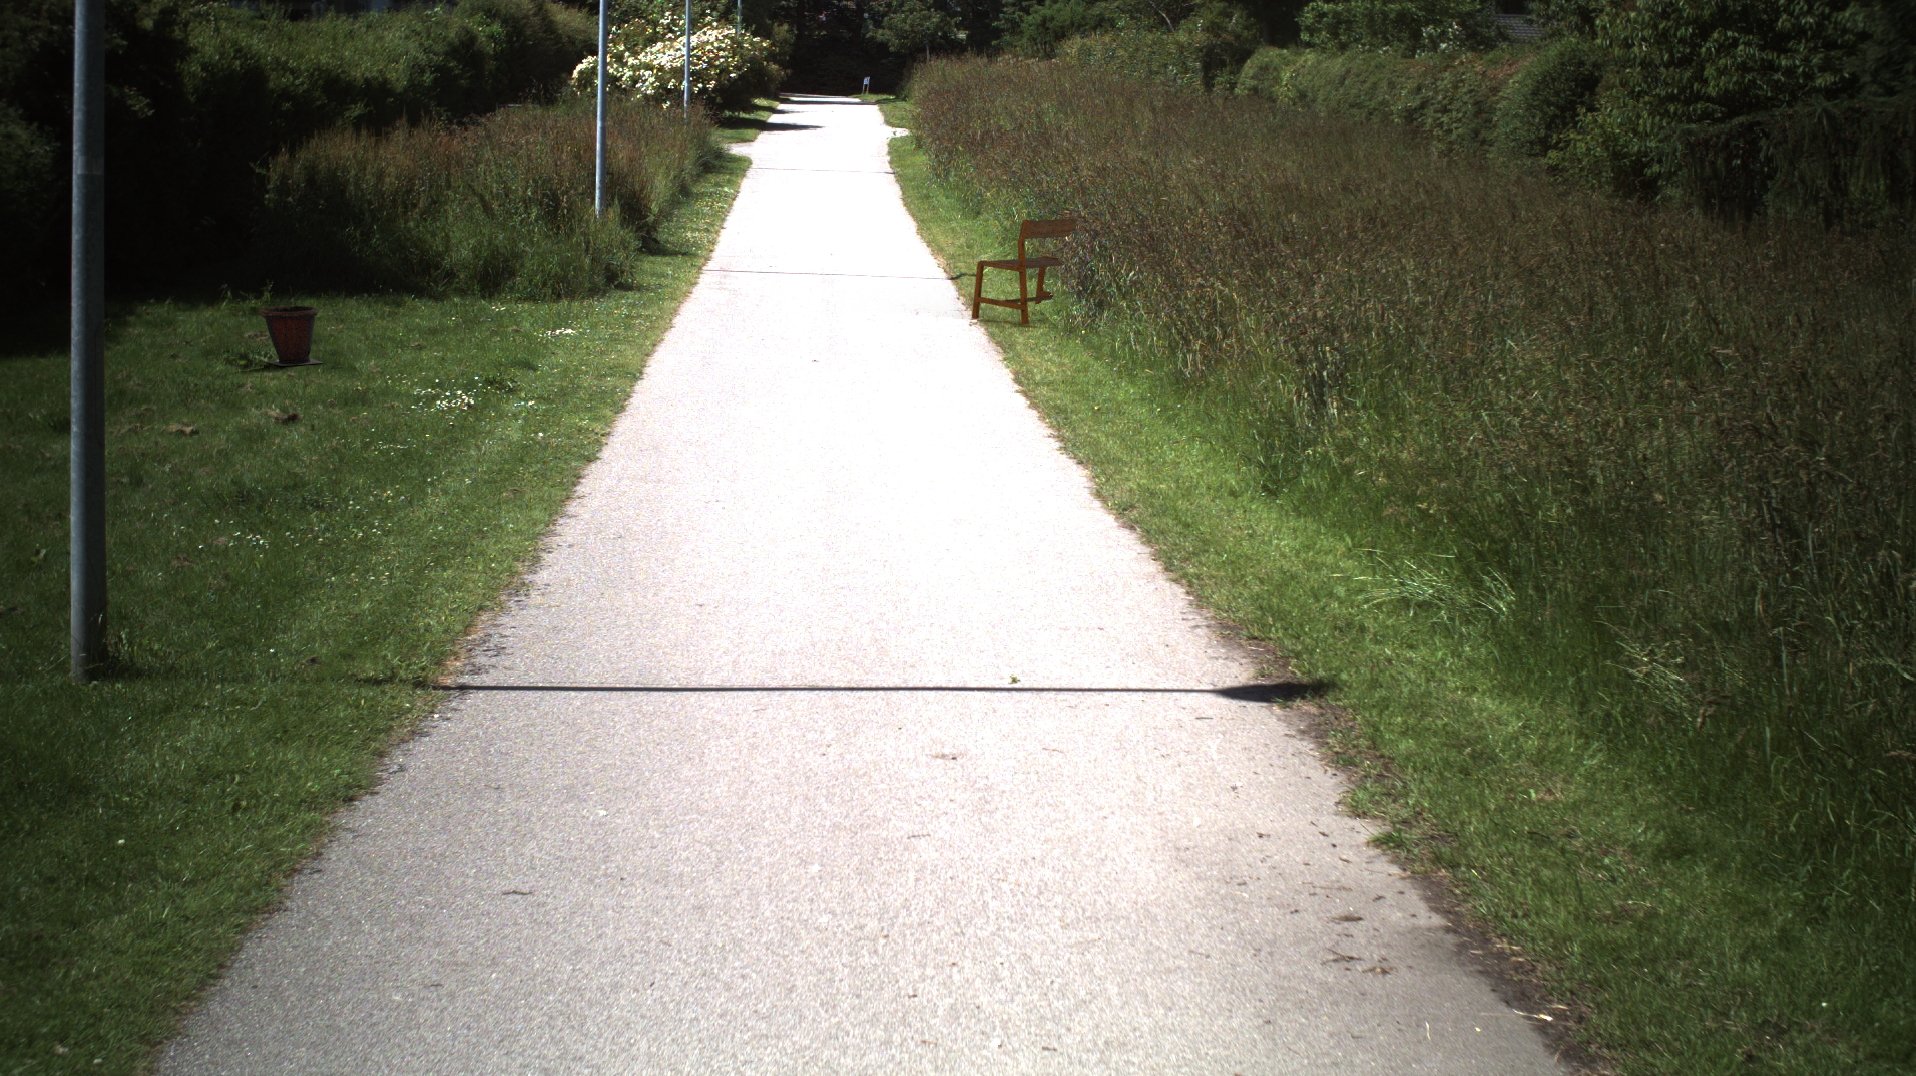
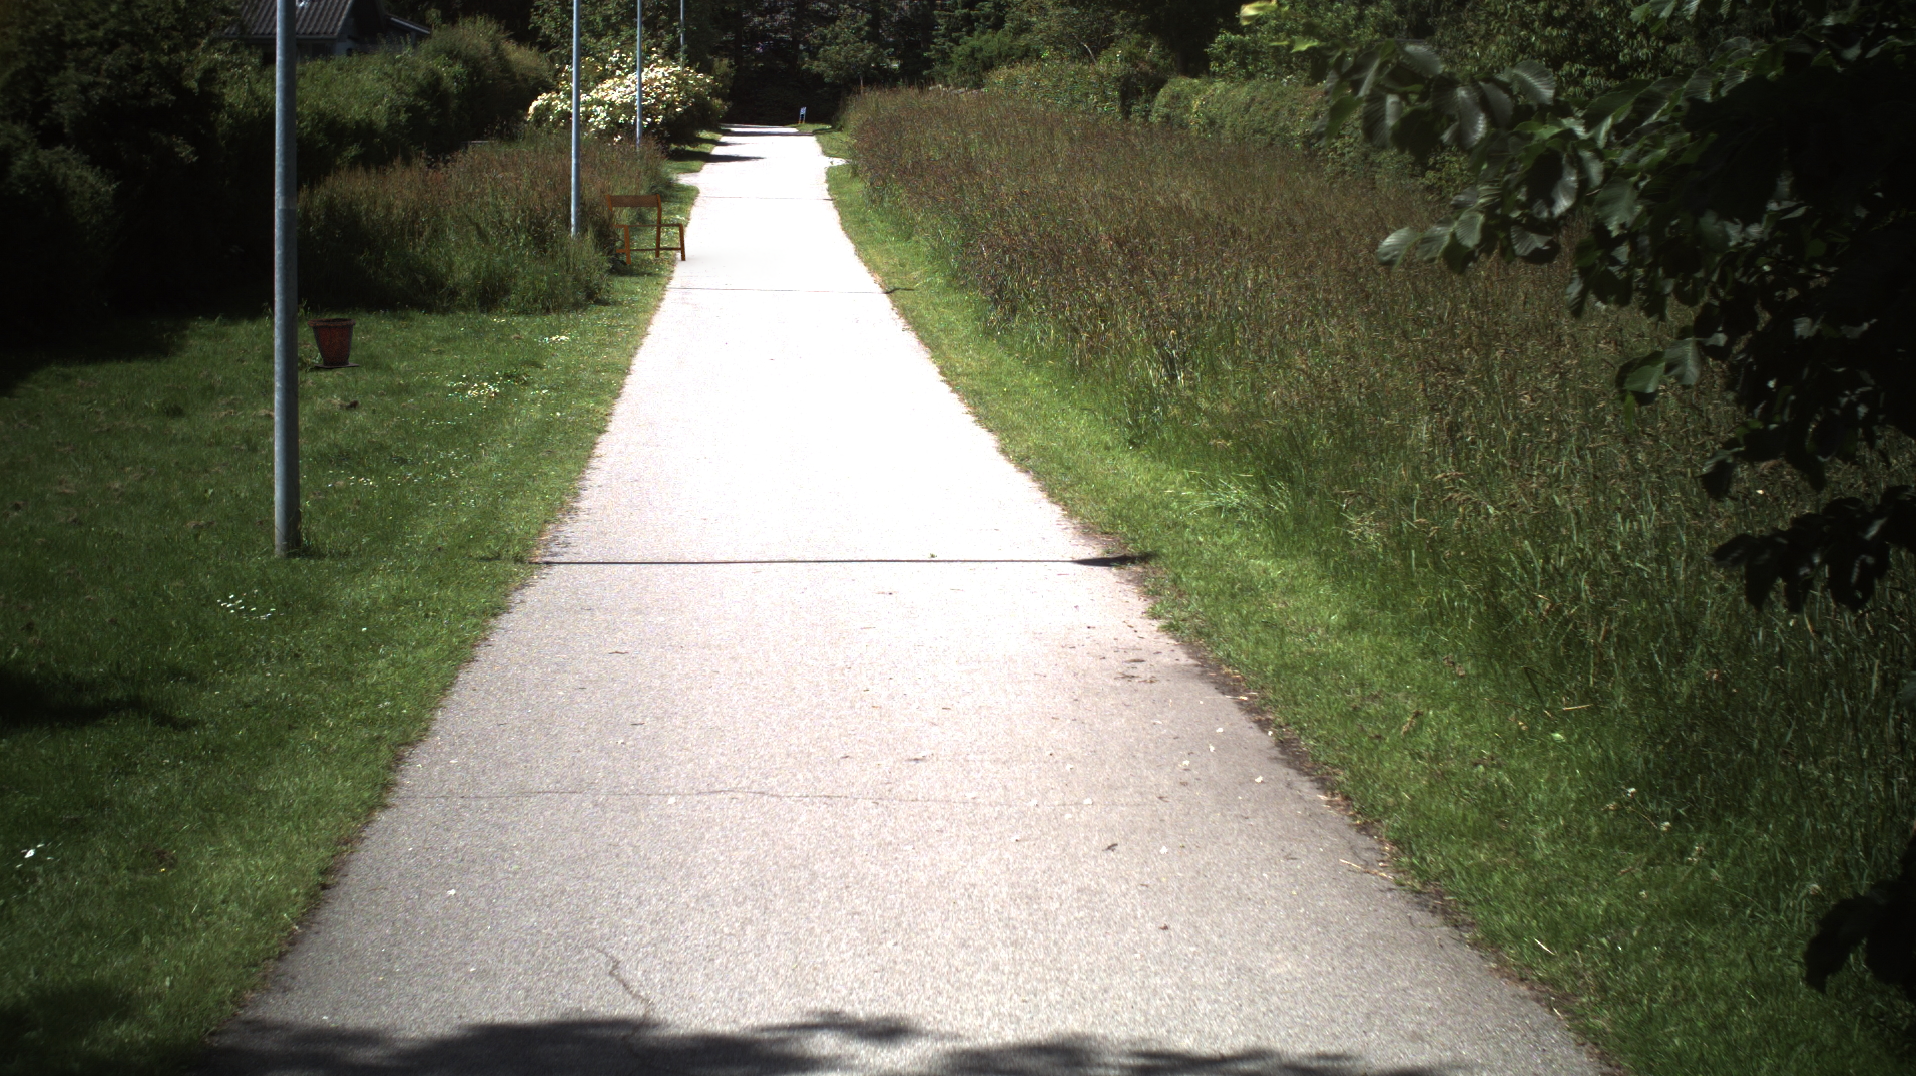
bench: present [972,219,1078,324] -> present [605,194,686,264]

